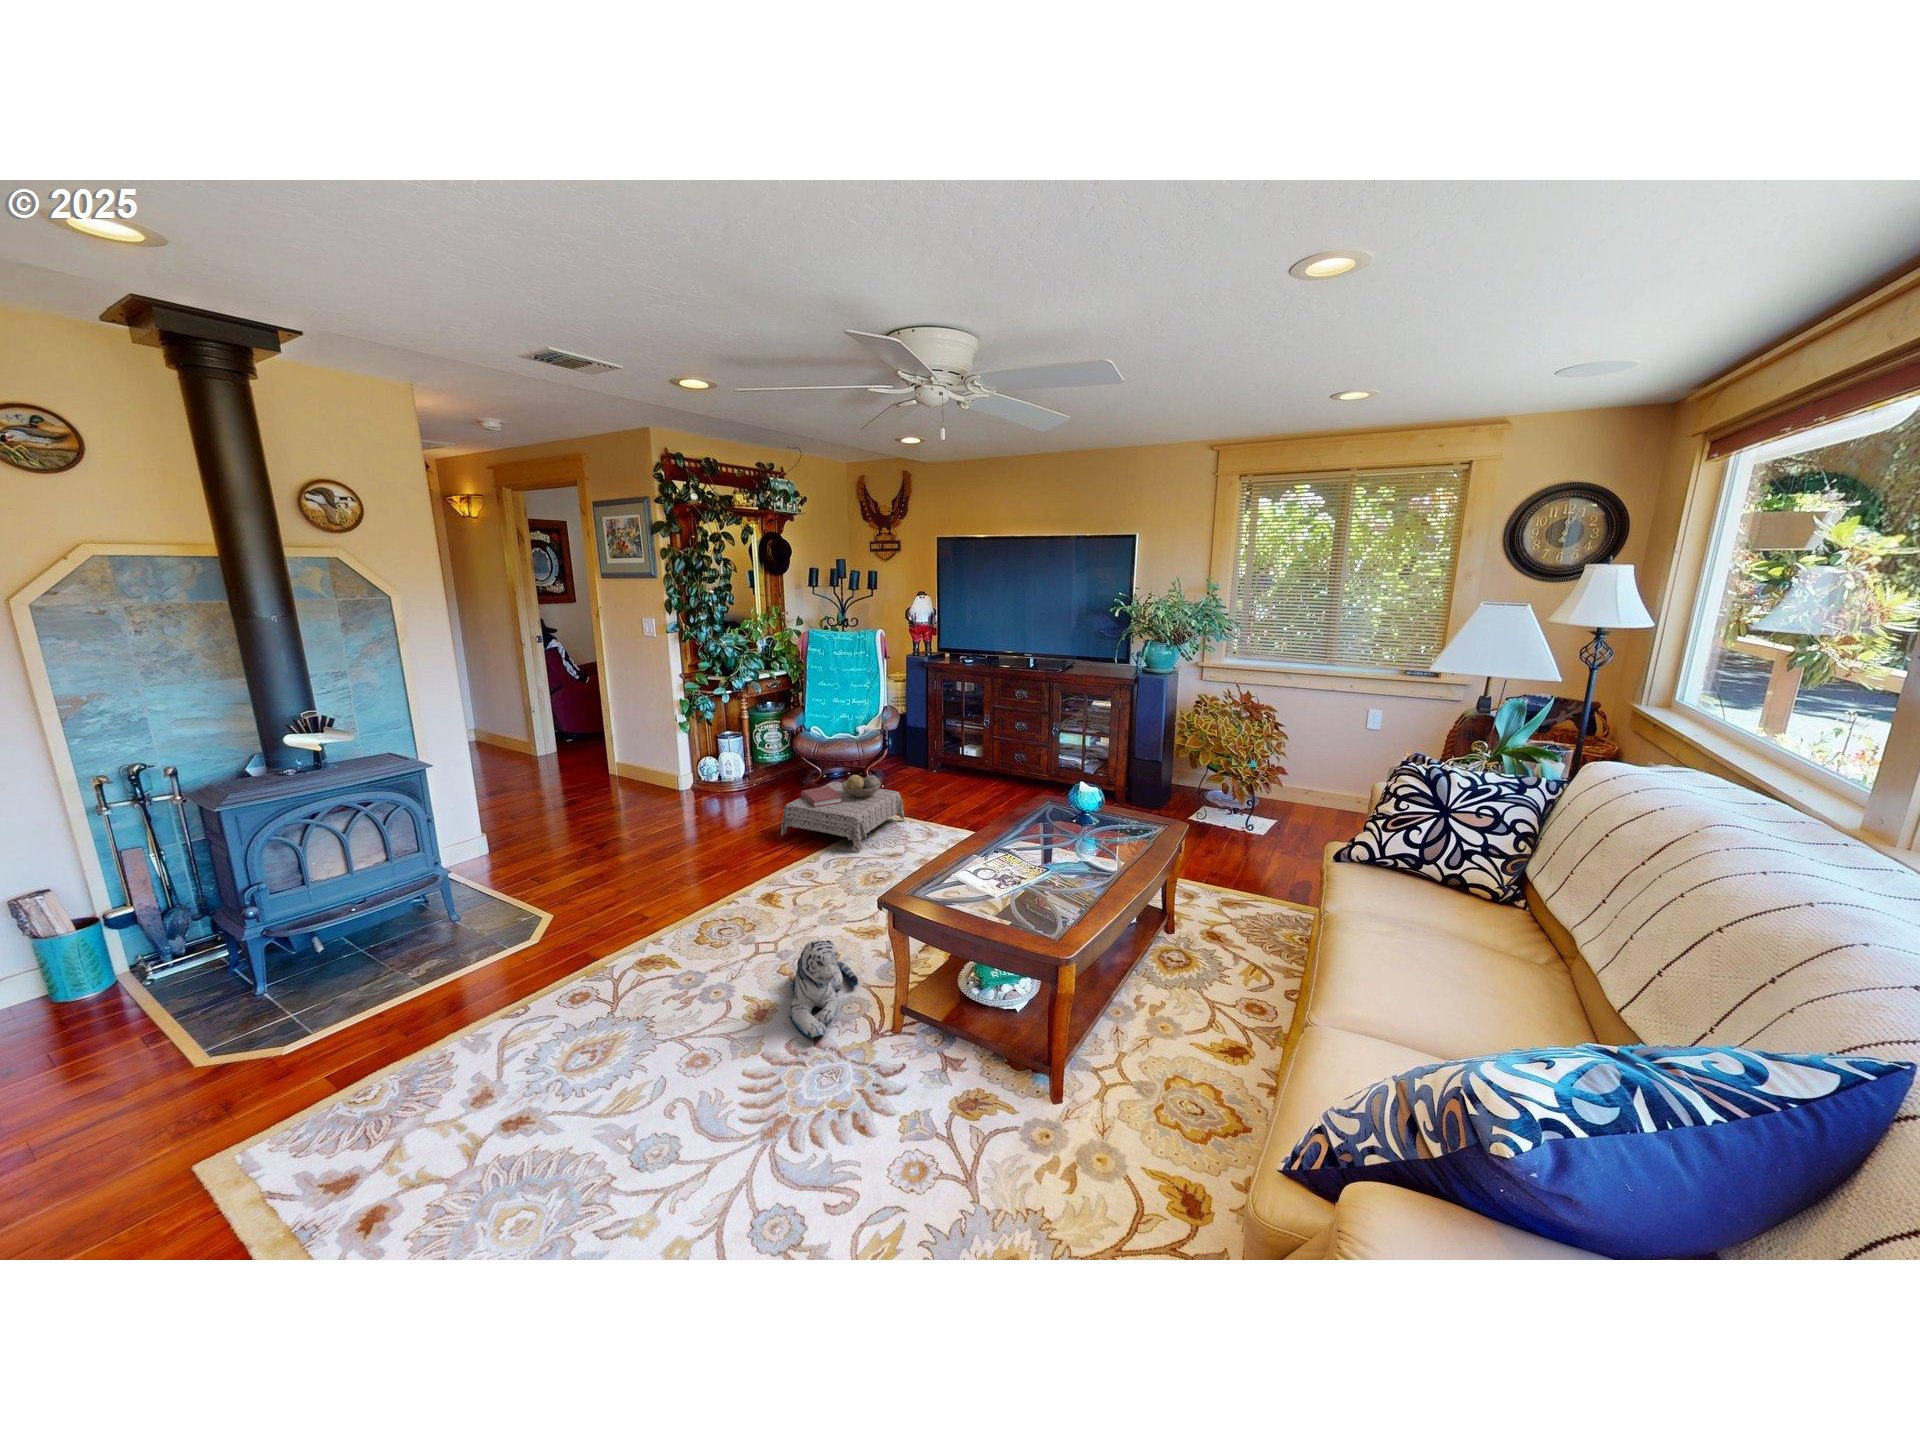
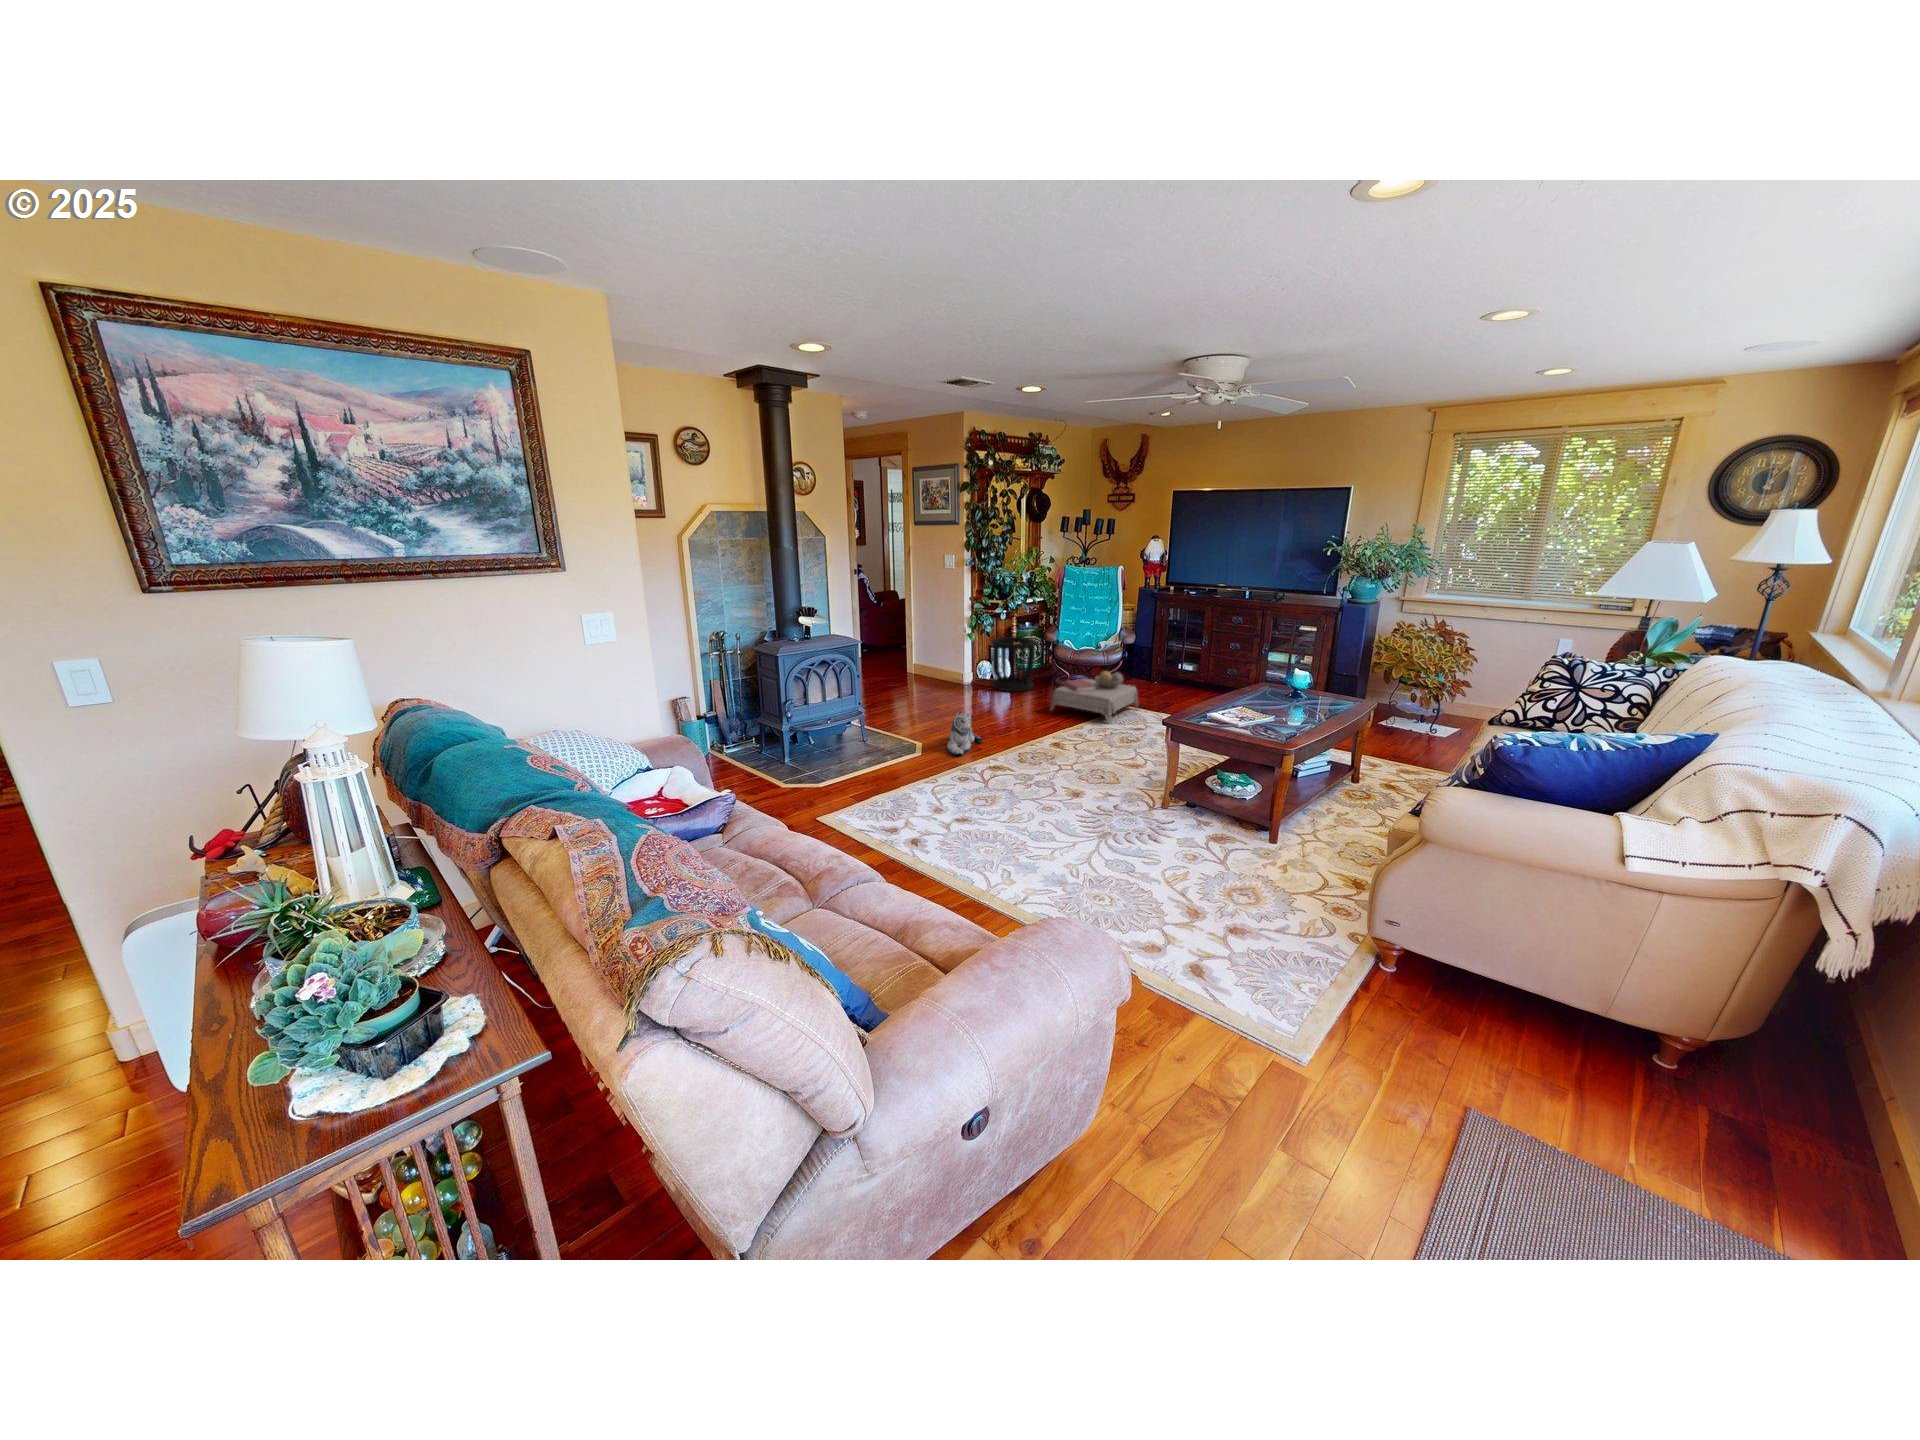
wastebasket: none [709,725,774,803] -> present [992,636,1037,692]
plush toy: present [790,940,858,1038] -> present [947,713,982,755]

